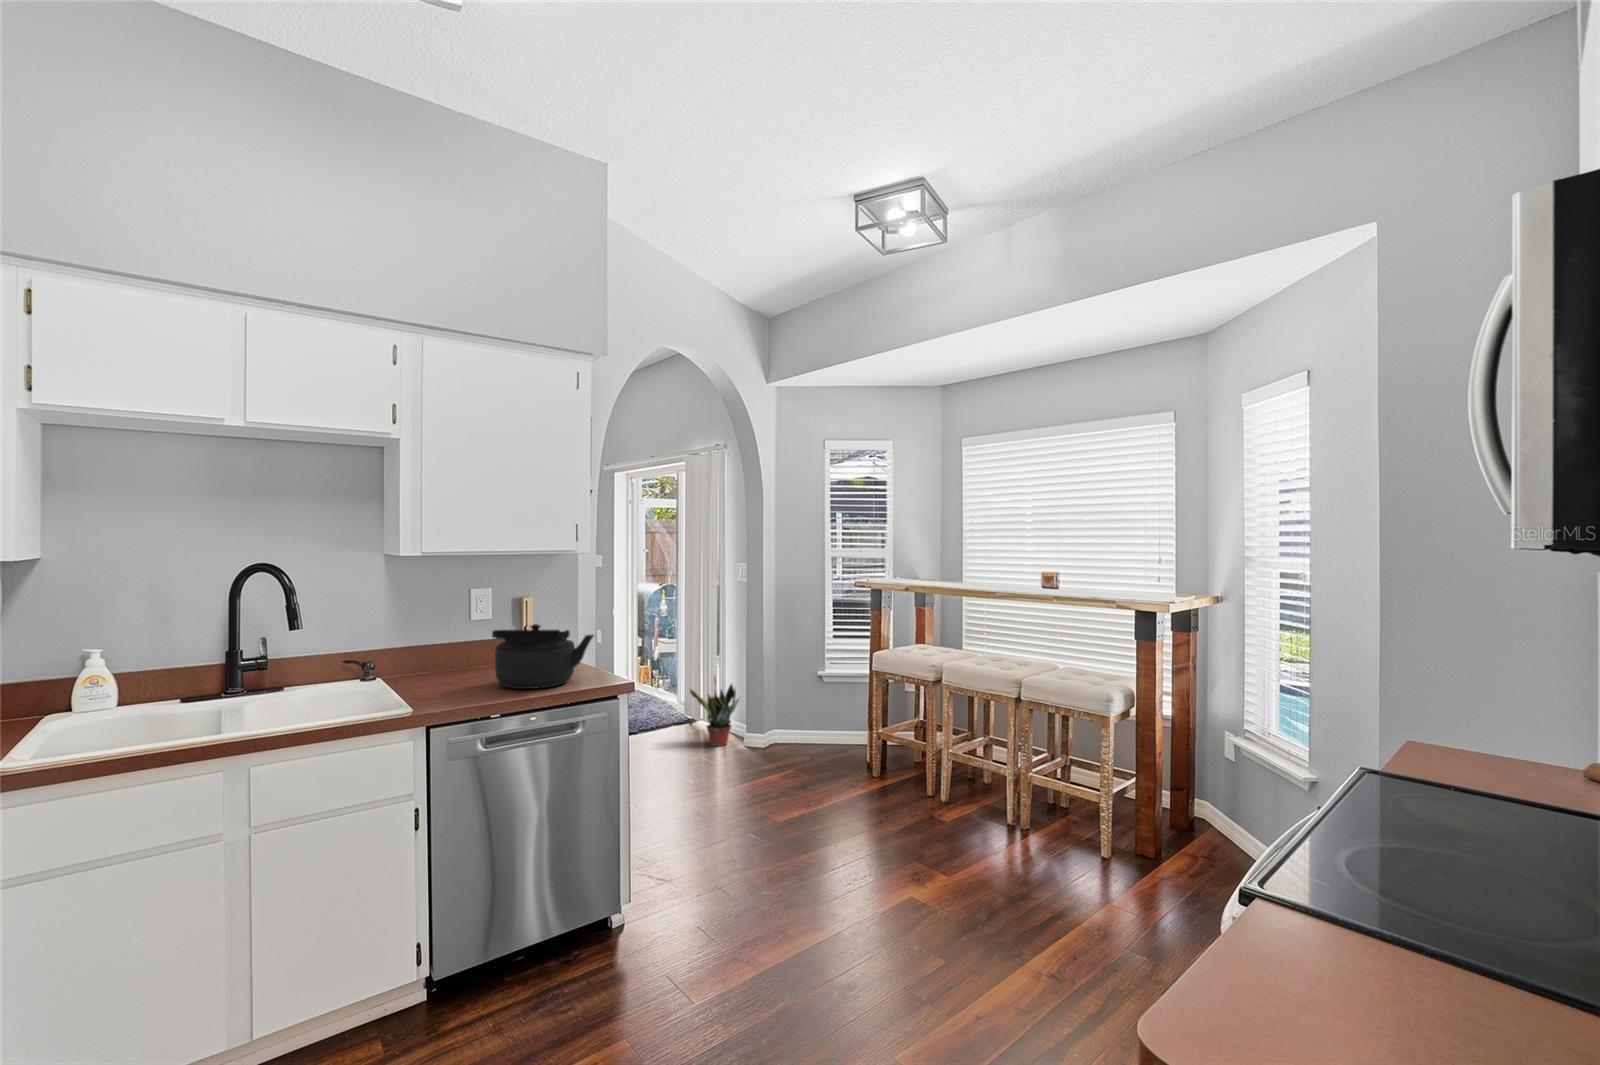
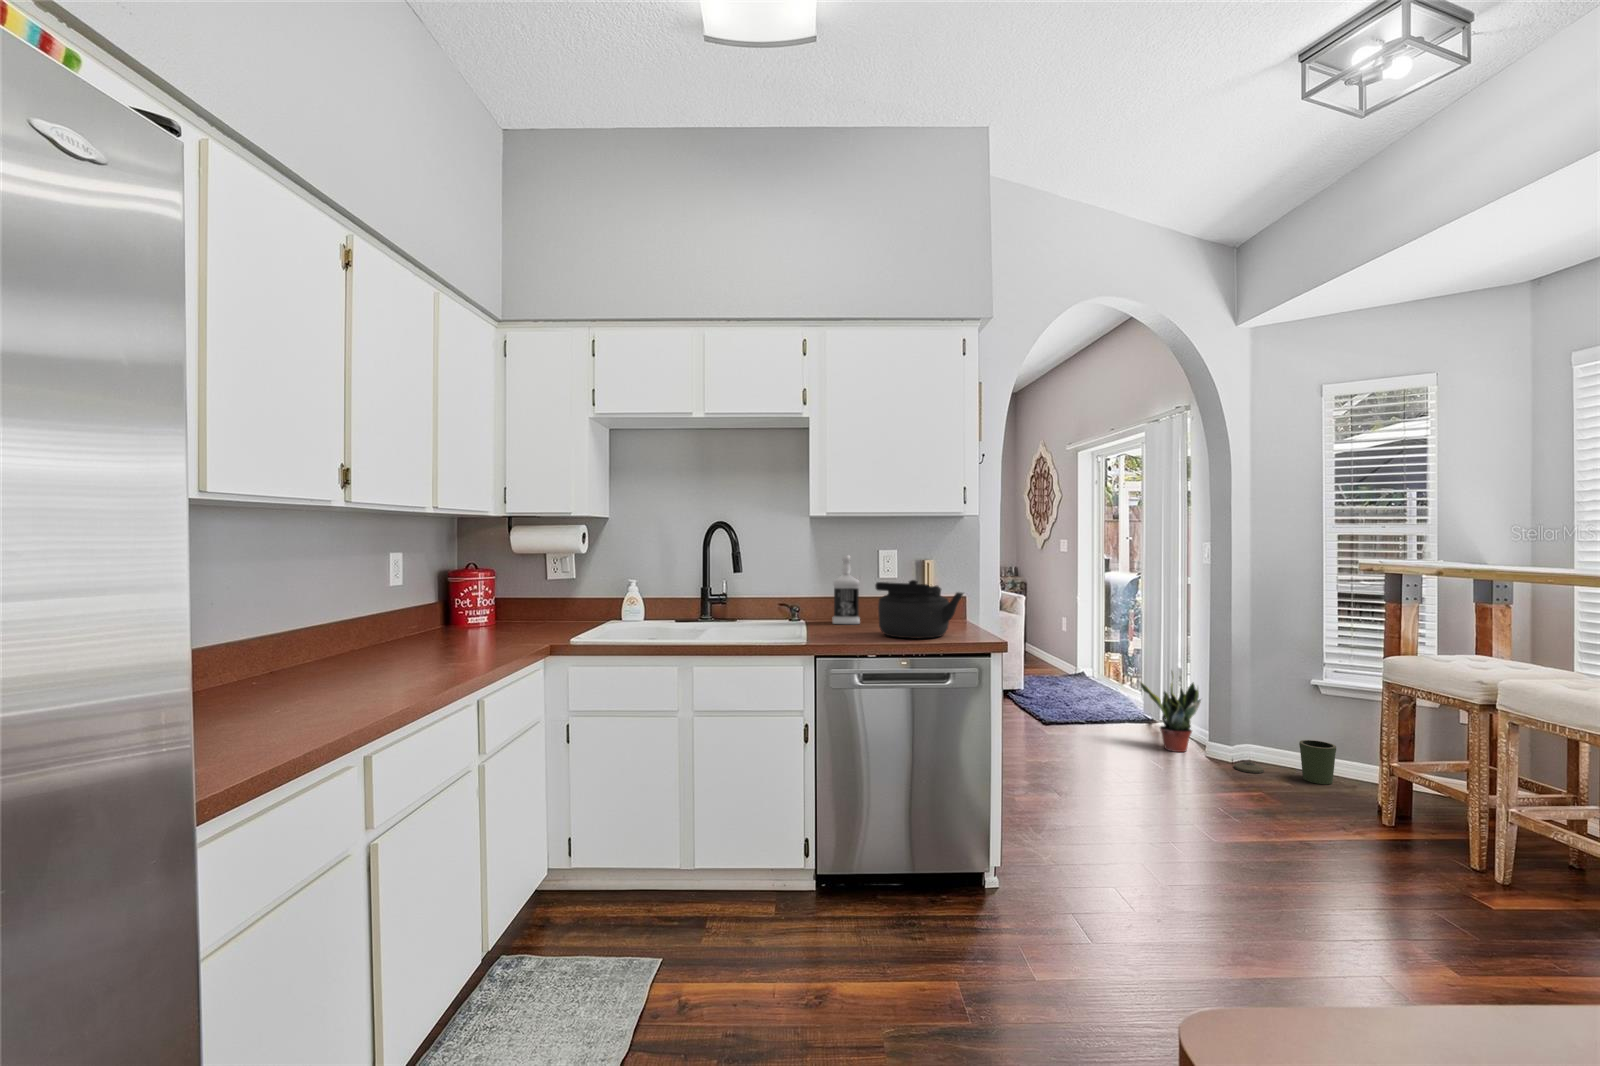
bottle: none [418,597,457,678] -> present [833,555,860,624]
trash can: none [766,719,835,754] -> present [1234,740,1336,784]

